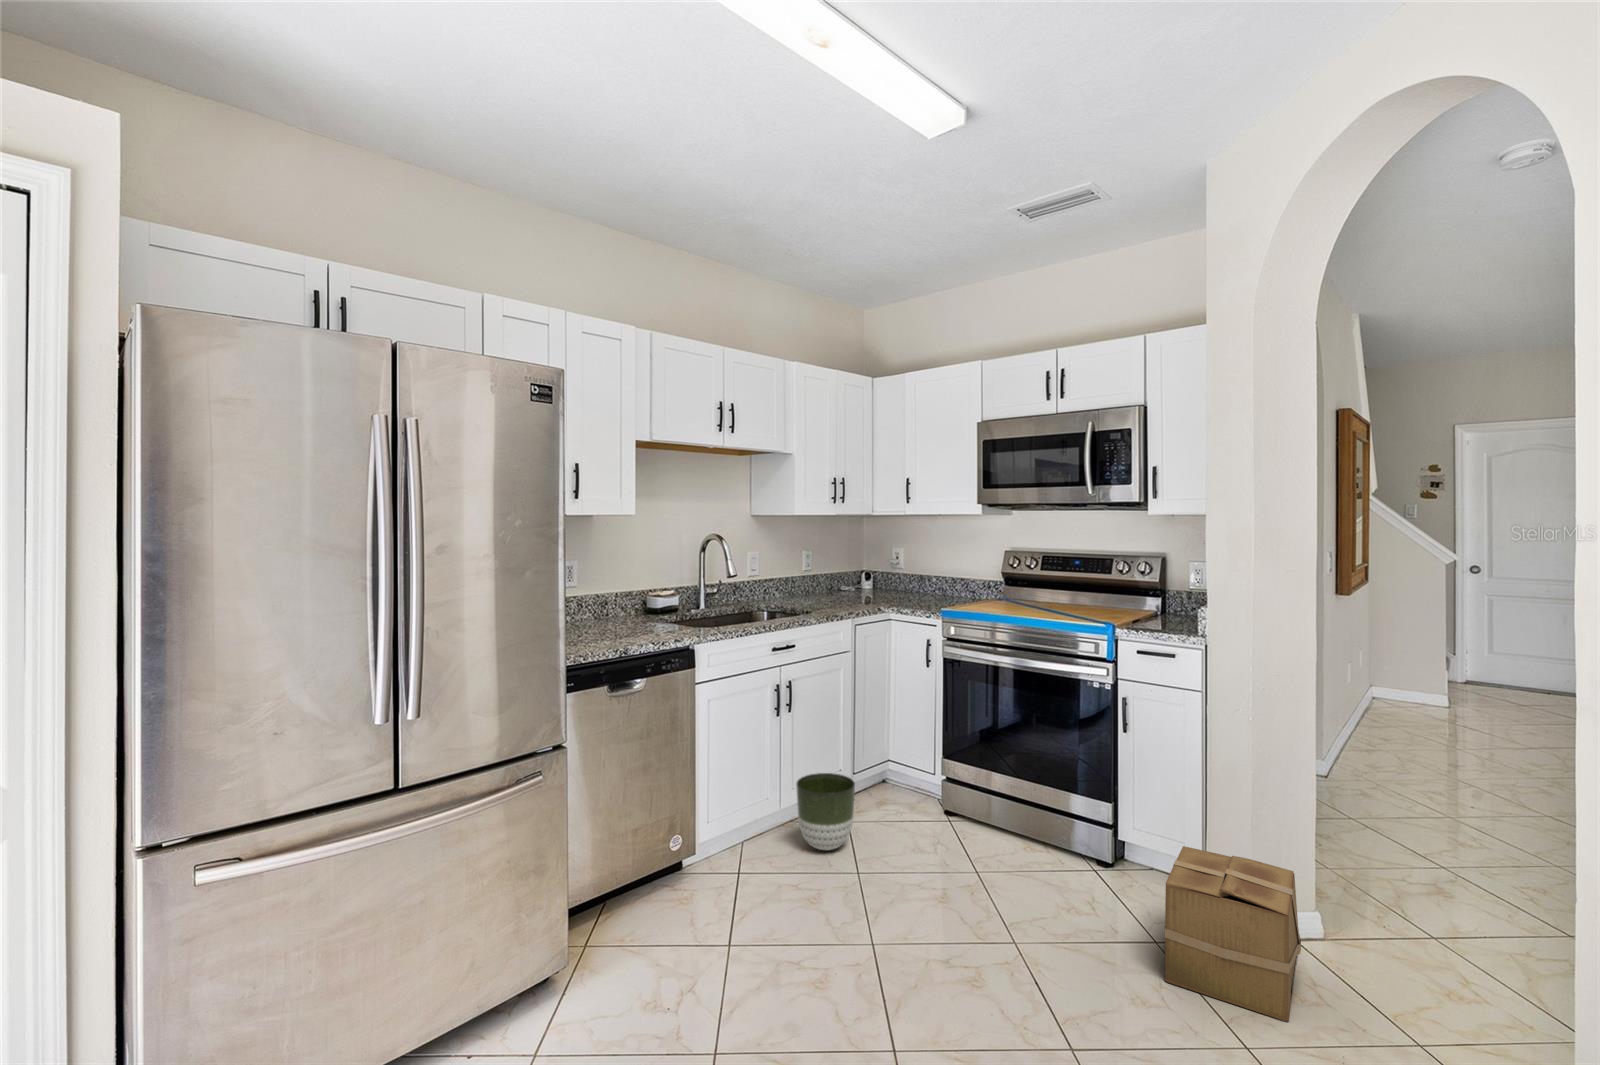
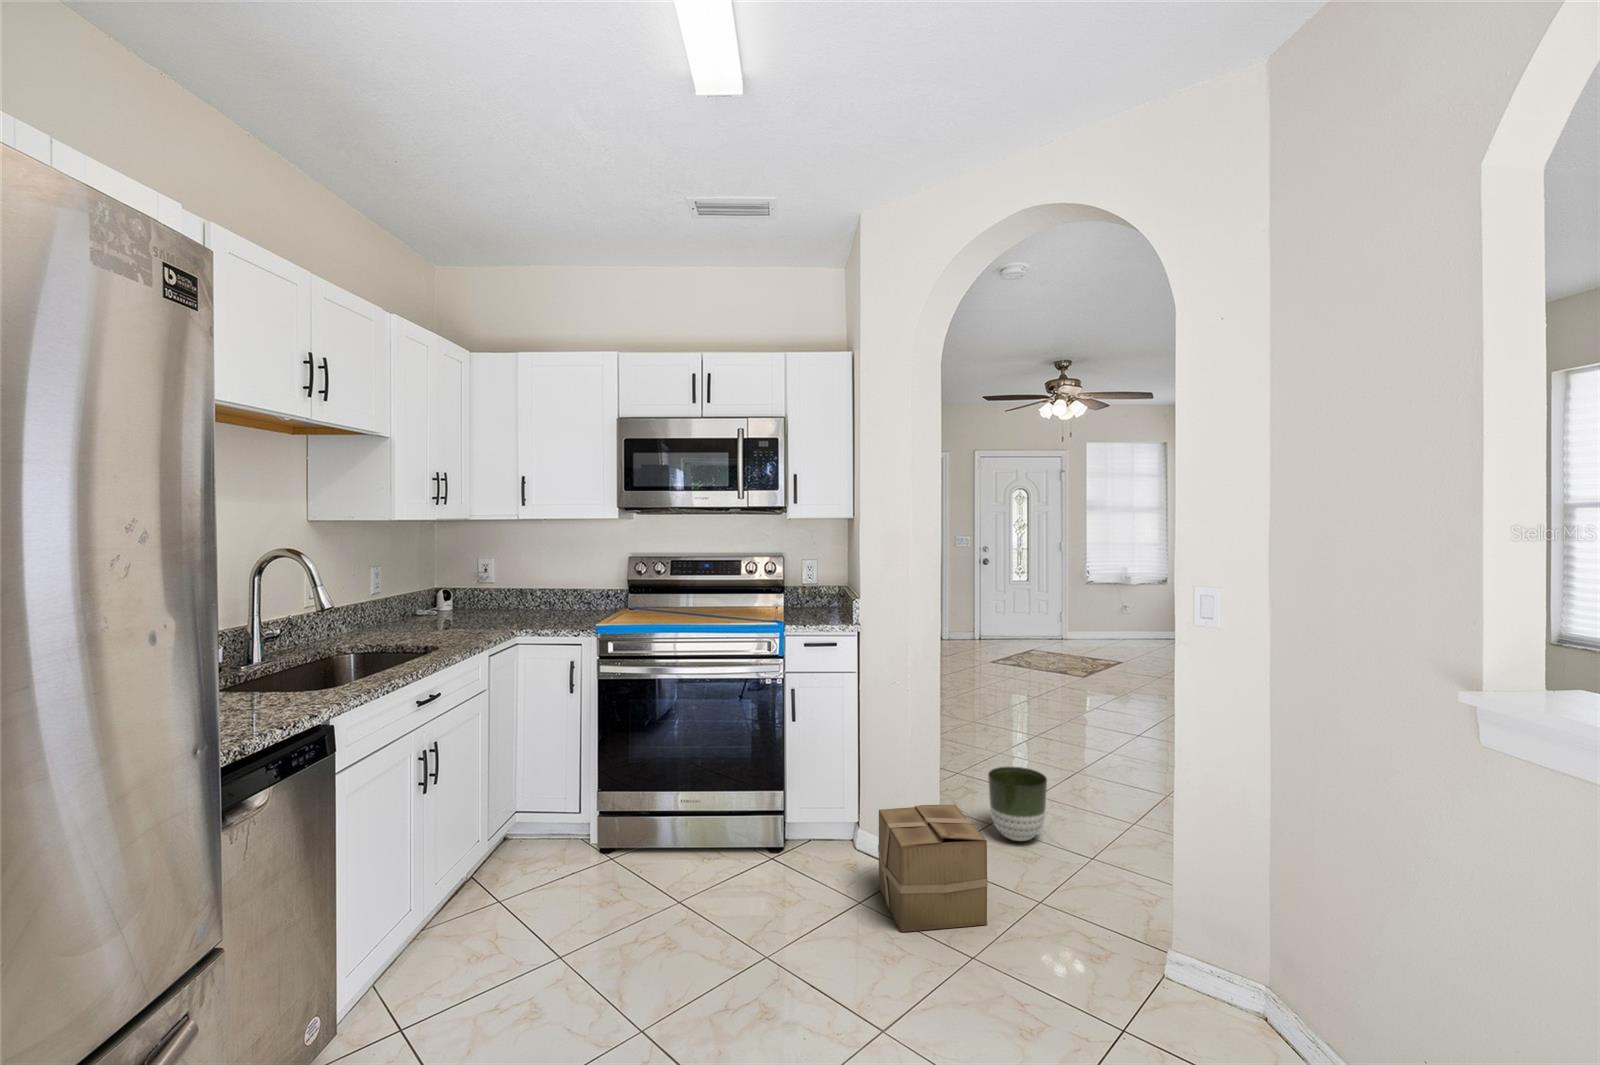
planter: present [796,773,855,851] -> present [988,767,1047,841]

